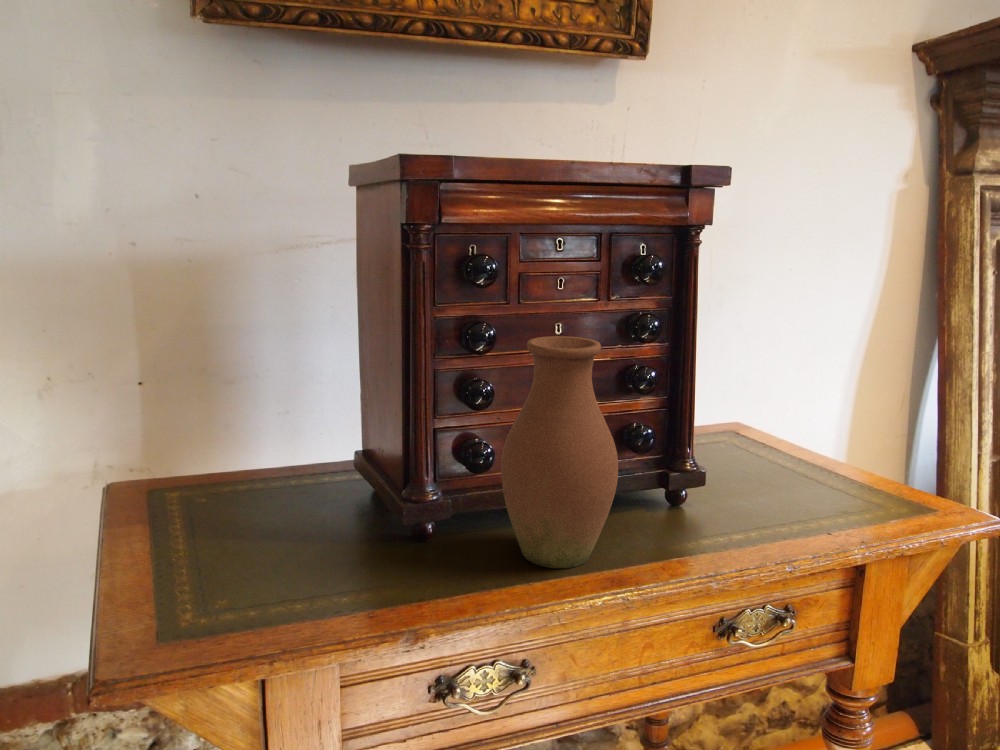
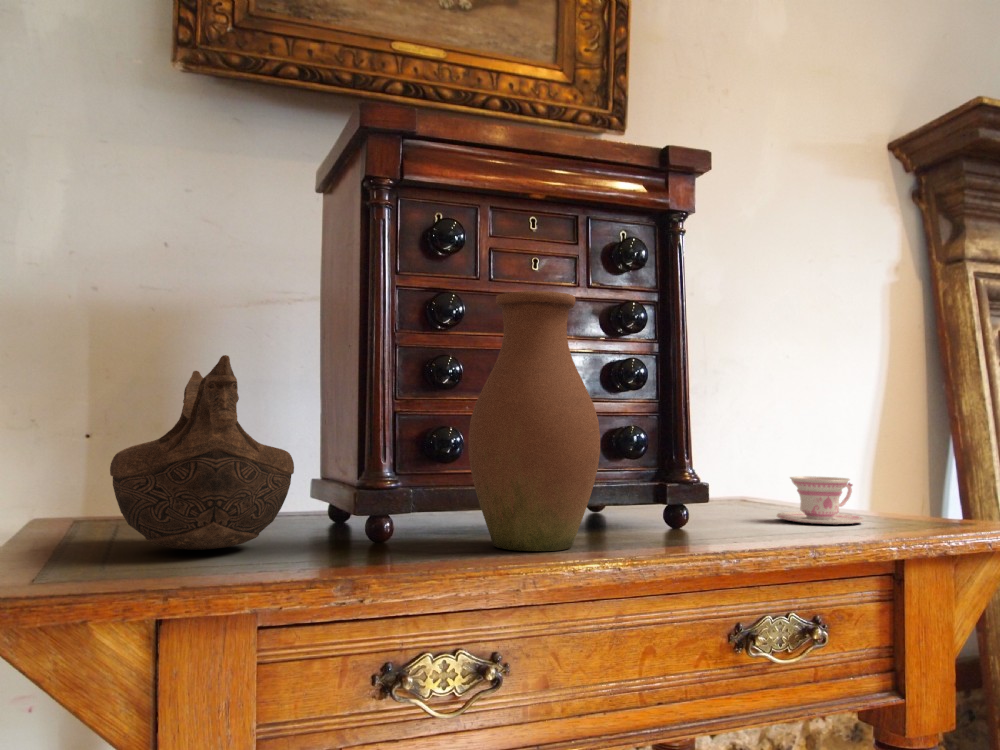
decorative bowl: none [192,383,349,576] -> present [110,355,294,550]
teacup: none [767,440,843,493] -> present [777,476,864,525]

